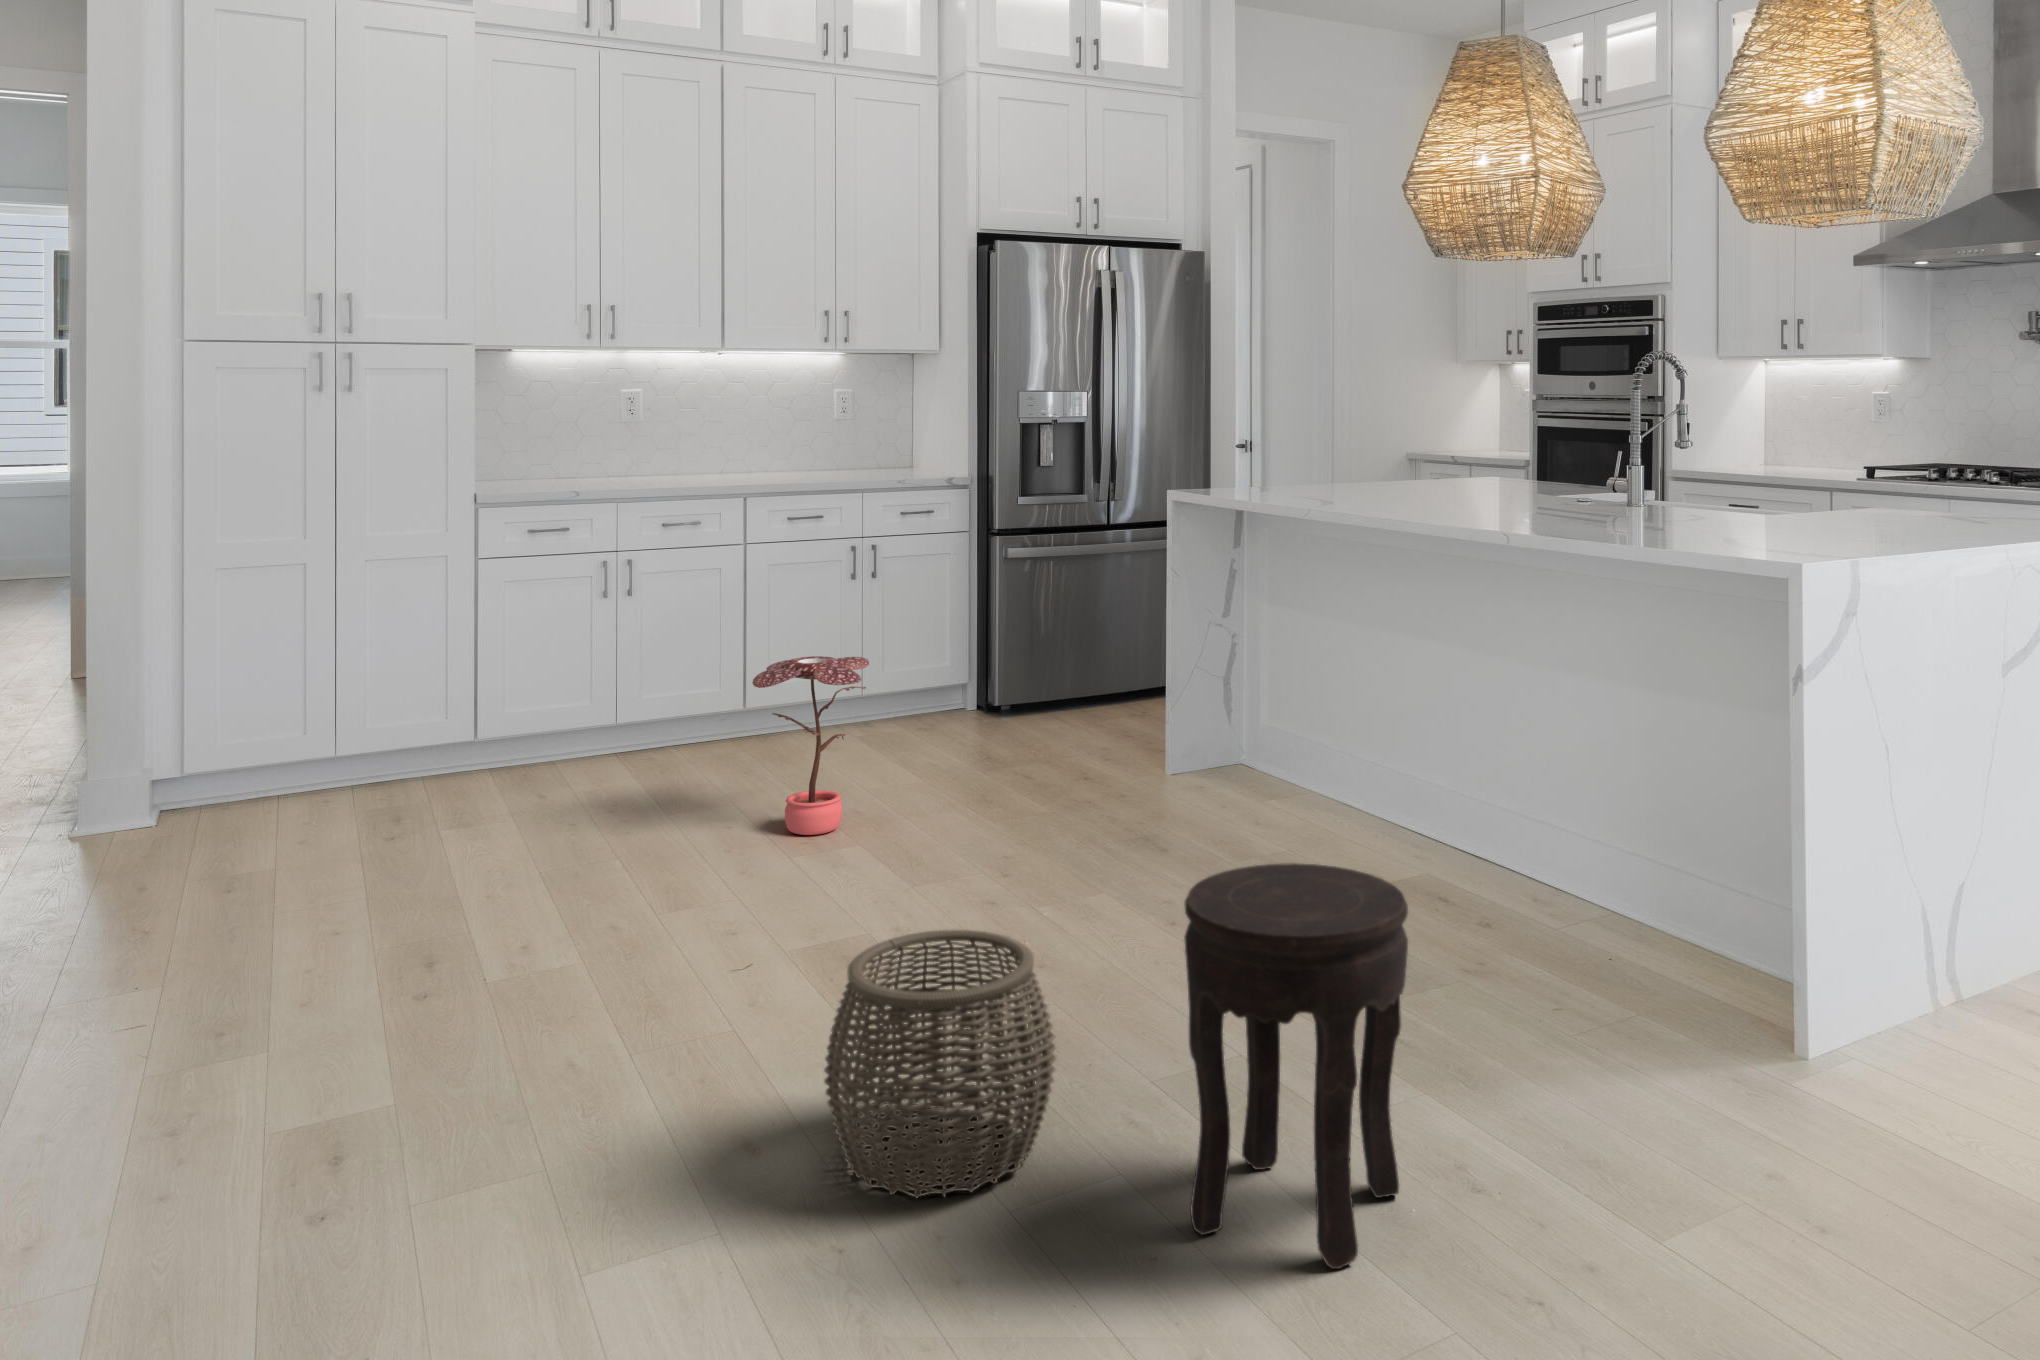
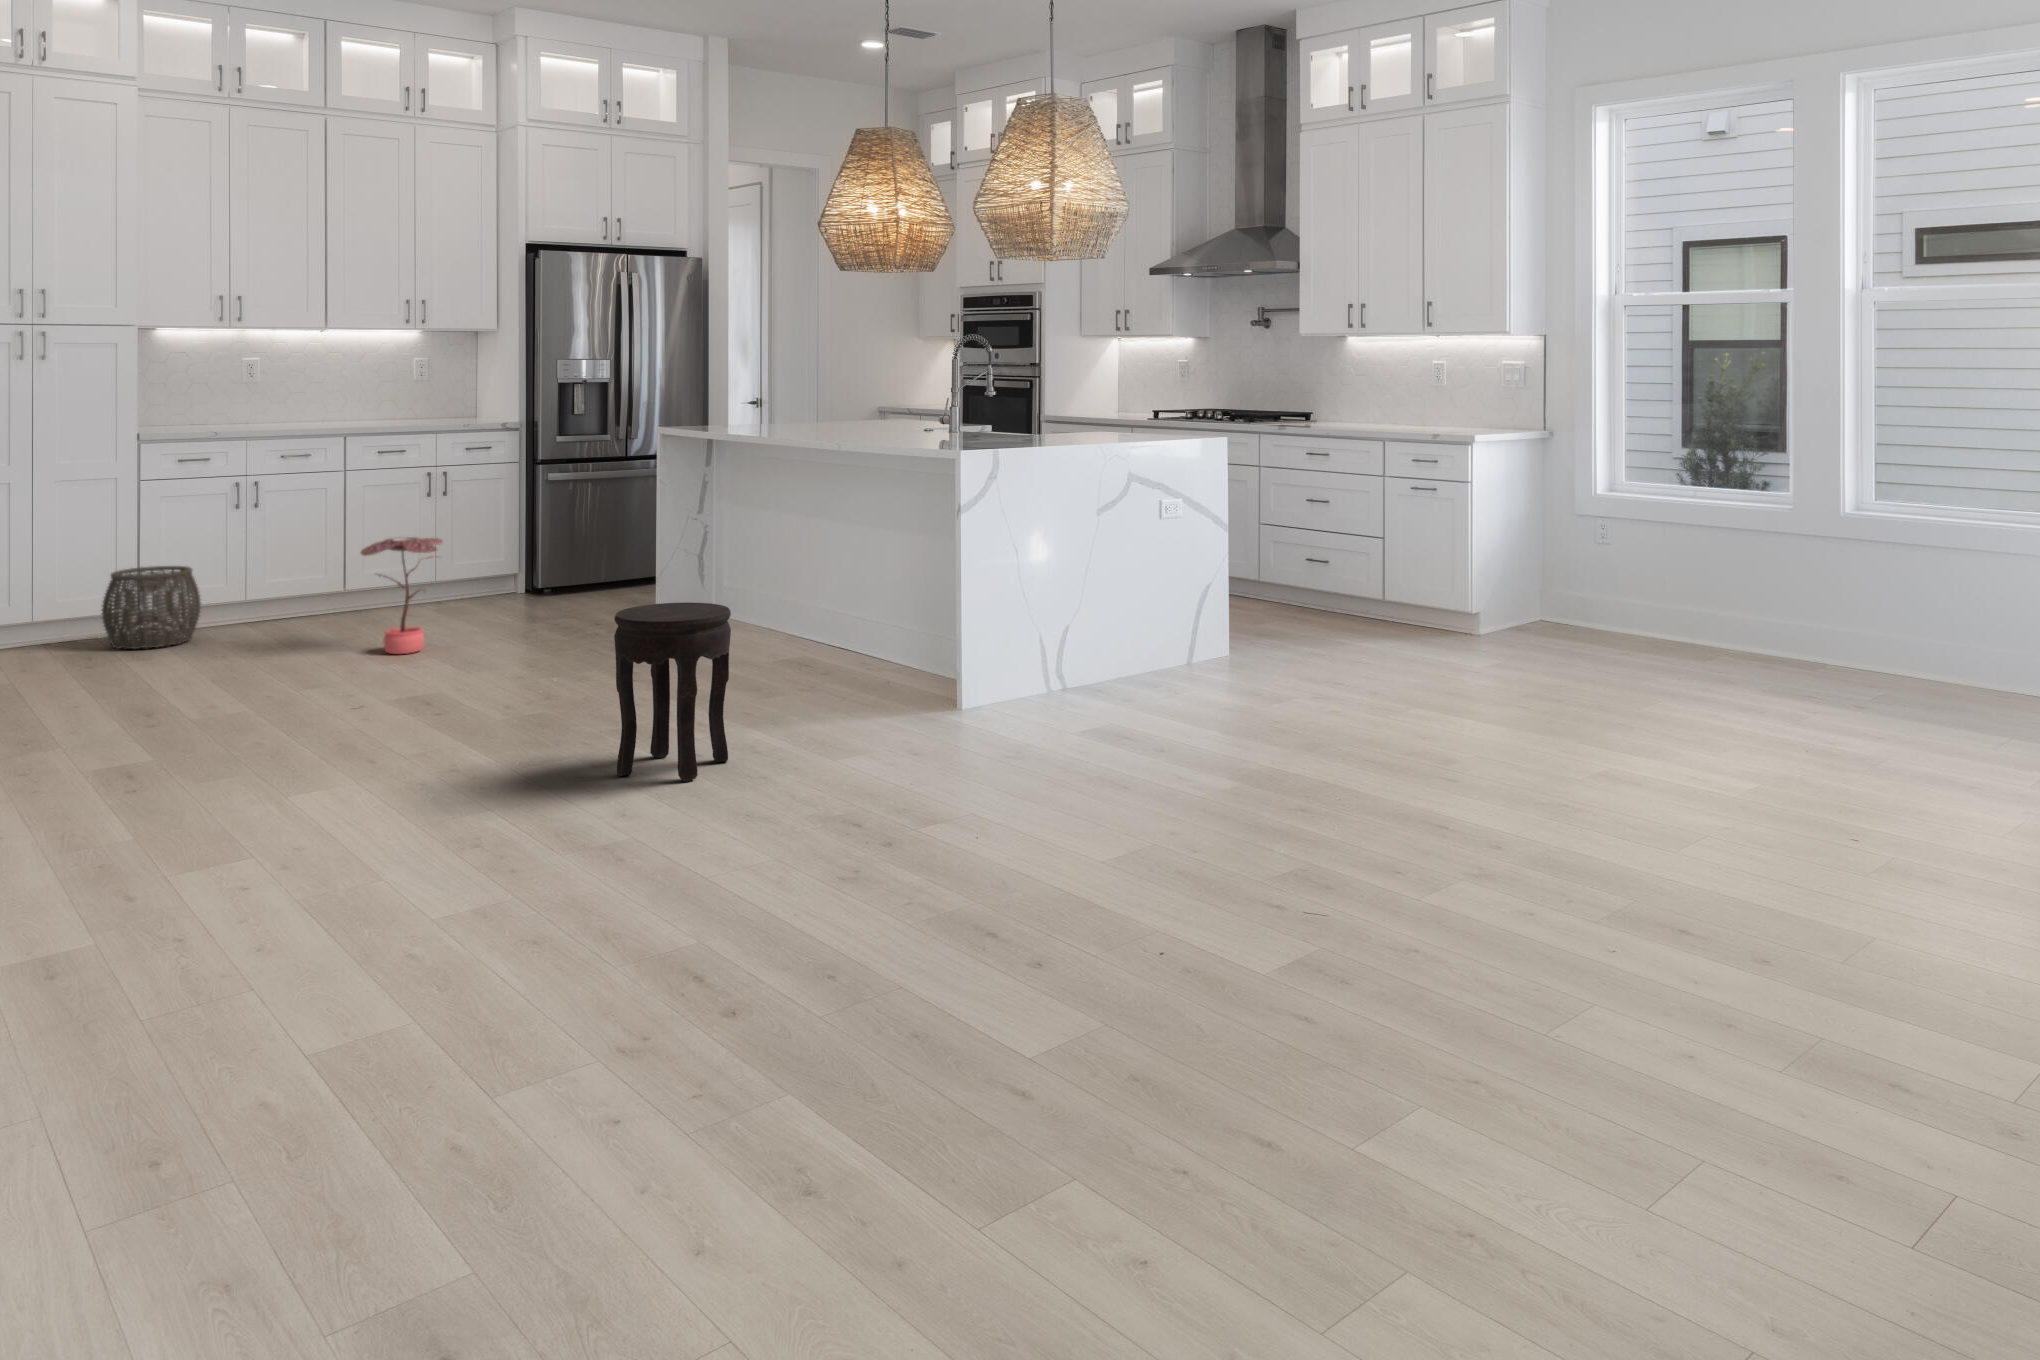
woven basket: present [824,930,1056,1198] -> present [102,566,201,649]

